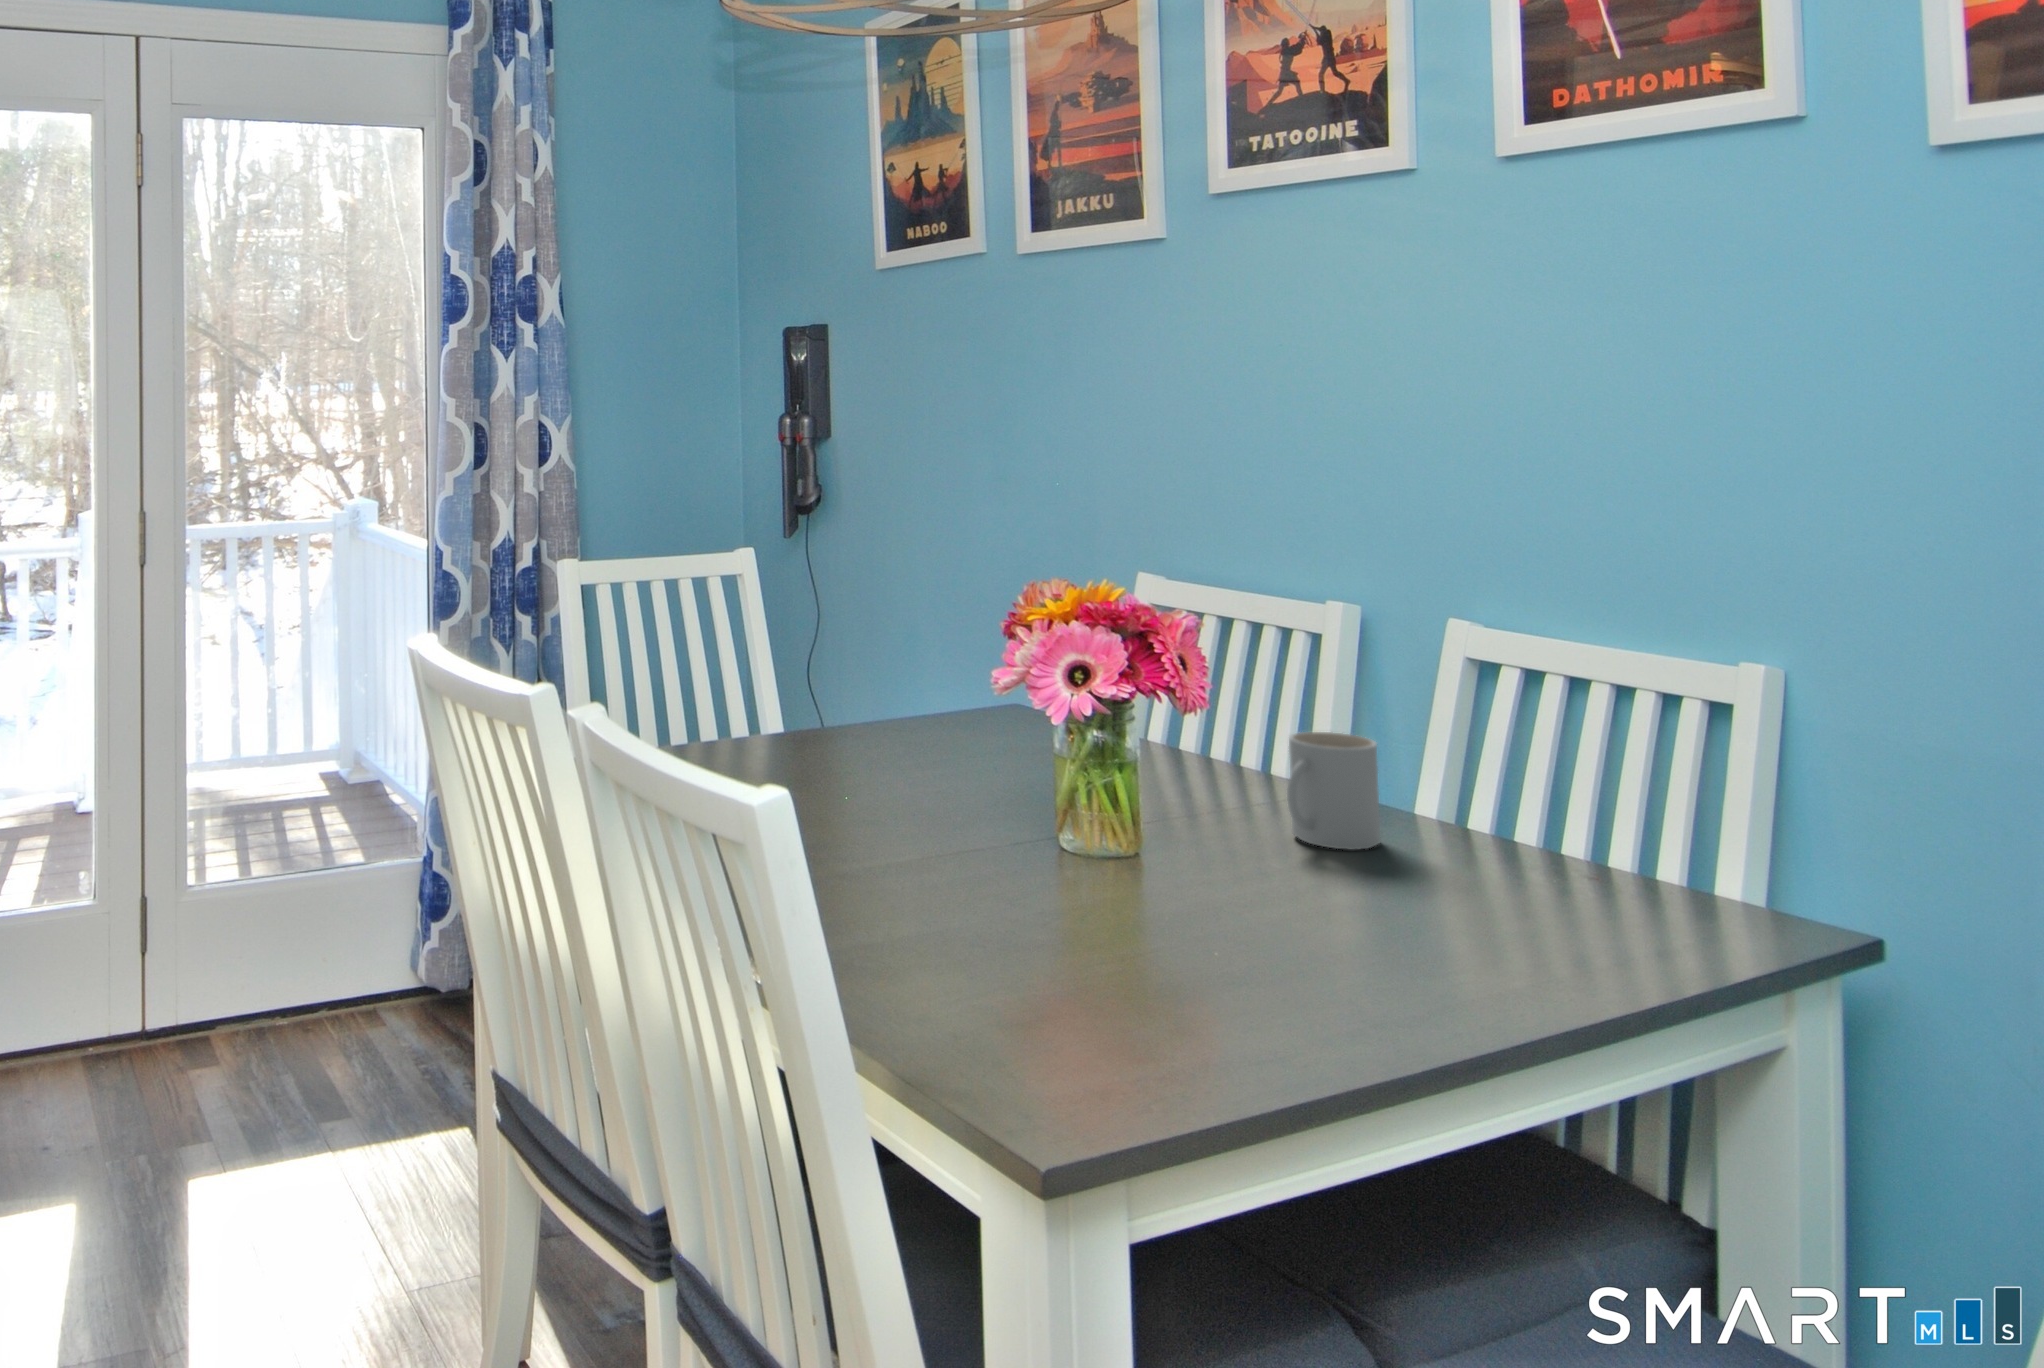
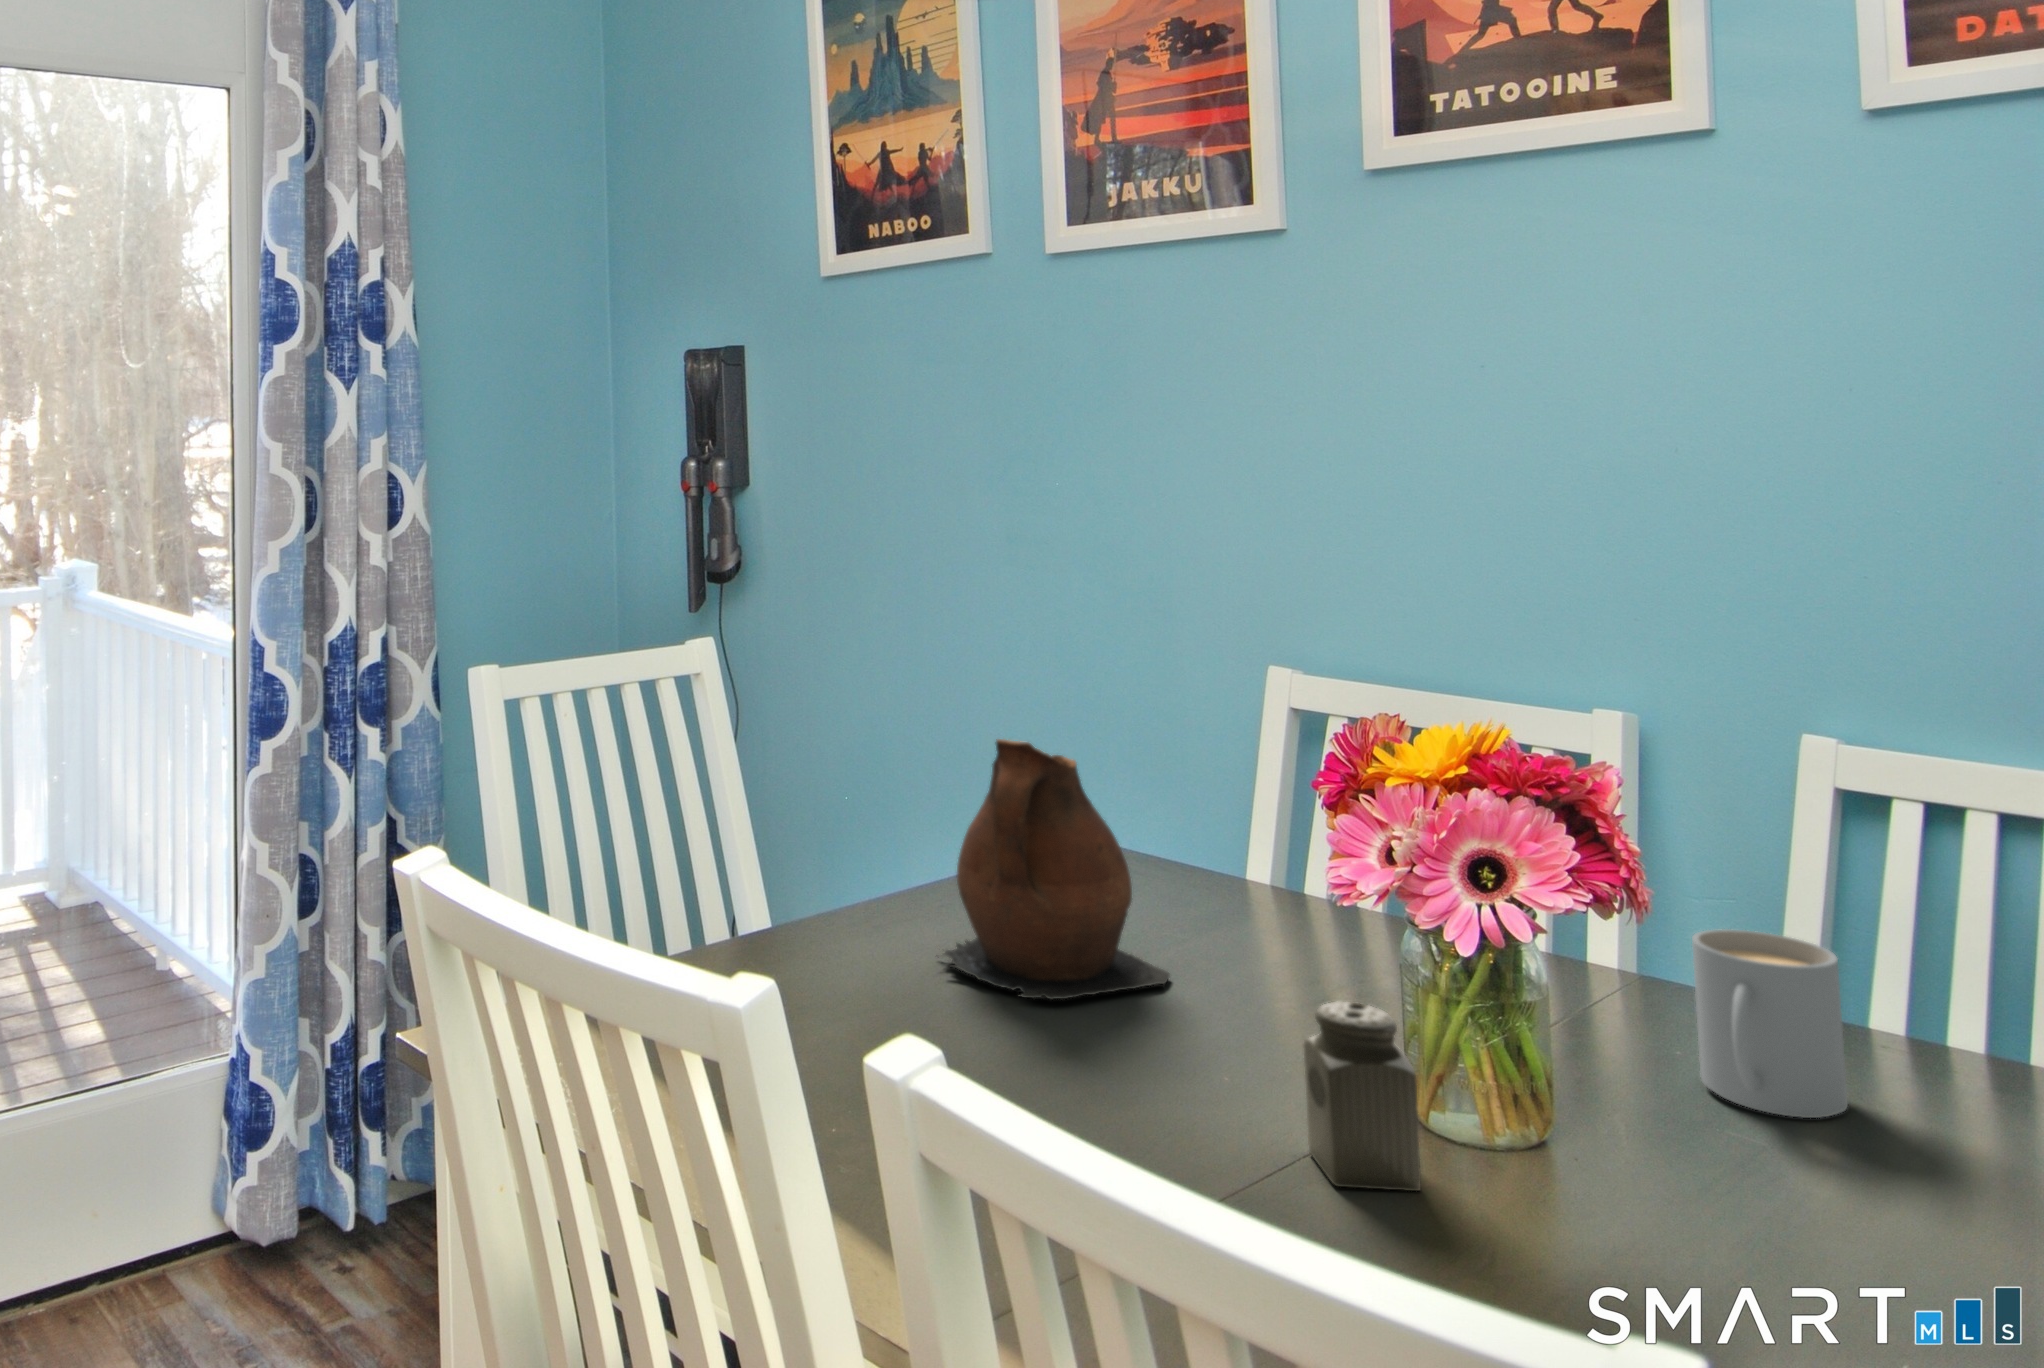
ceramic pitcher: none [838,603,996,778] -> present [938,739,1170,999]
salt shaker: none [983,753,1042,865] -> present [1303,1002,1421,1191]

